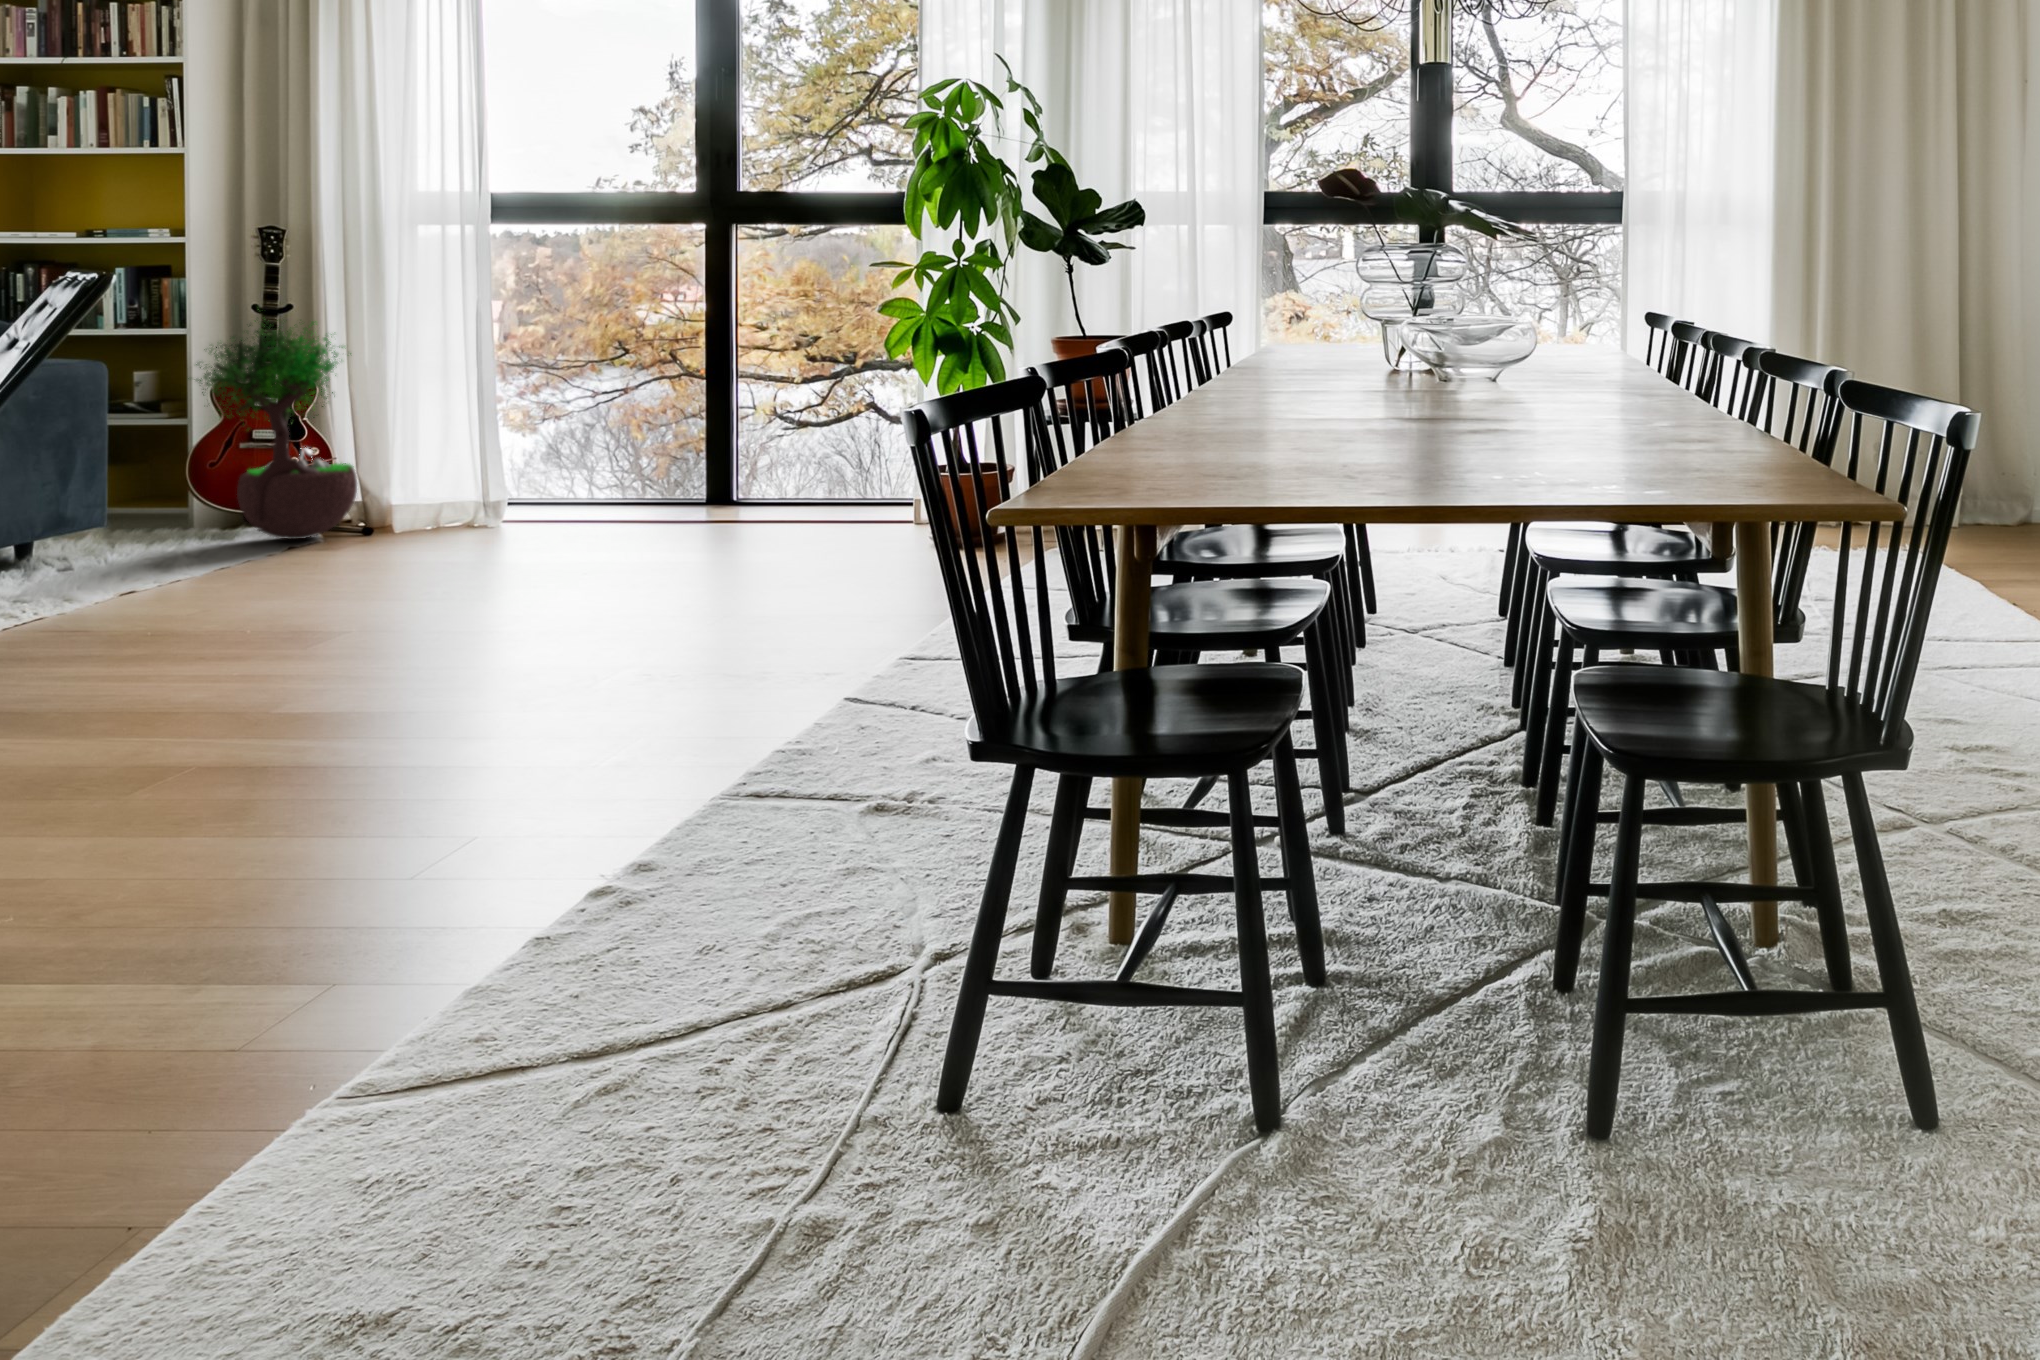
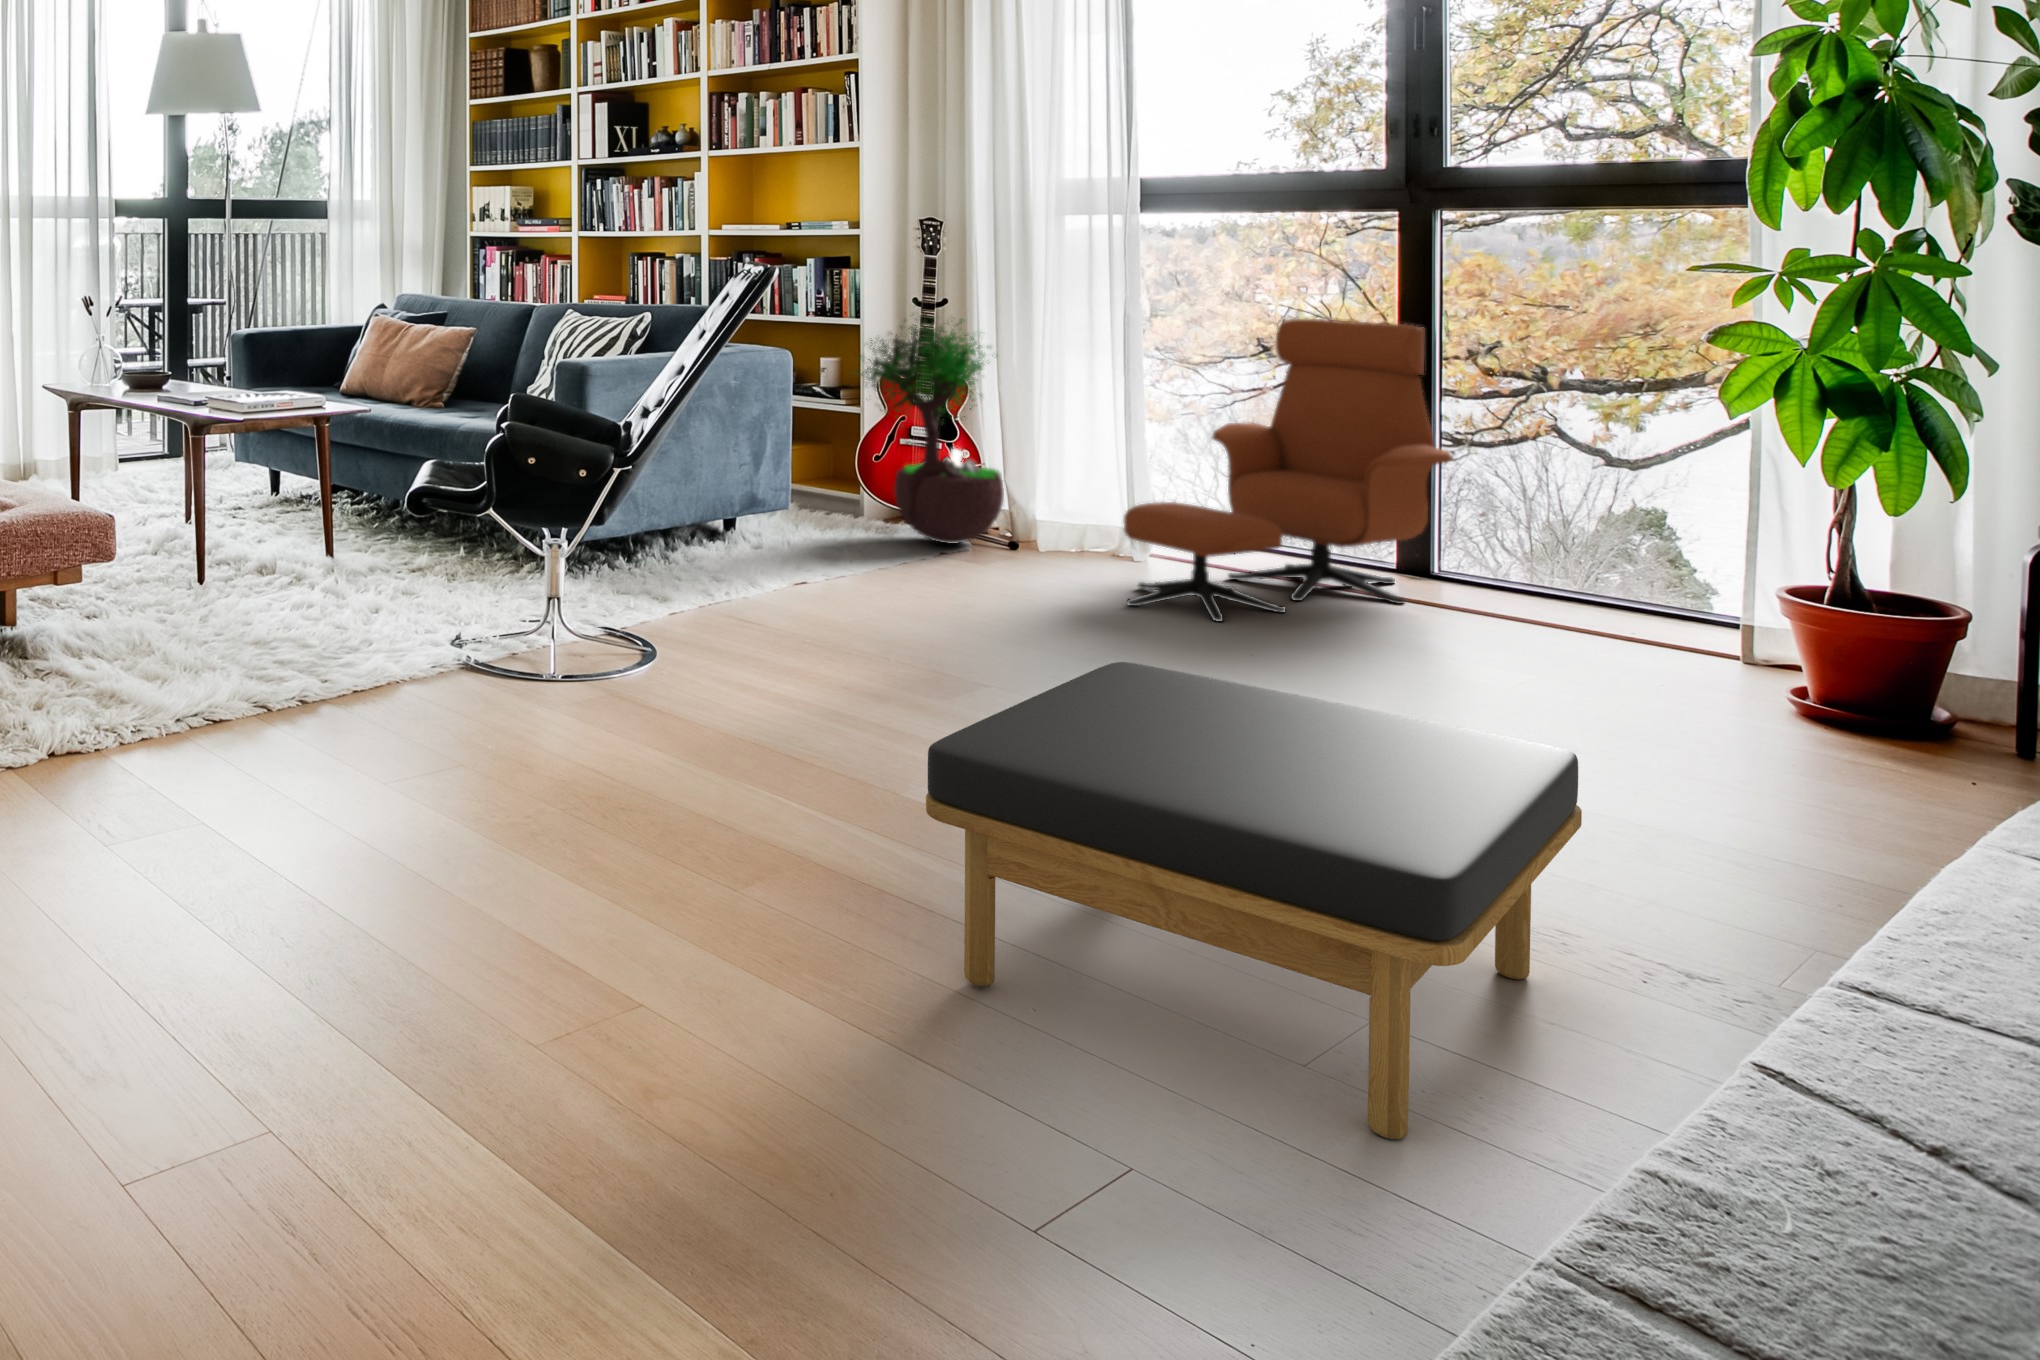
lounge chair: none [481,312,735,557] -> present [1123,319,1452,622]
ottoman: none [382,541,805,772] -> present [926,662,1582,1139]

